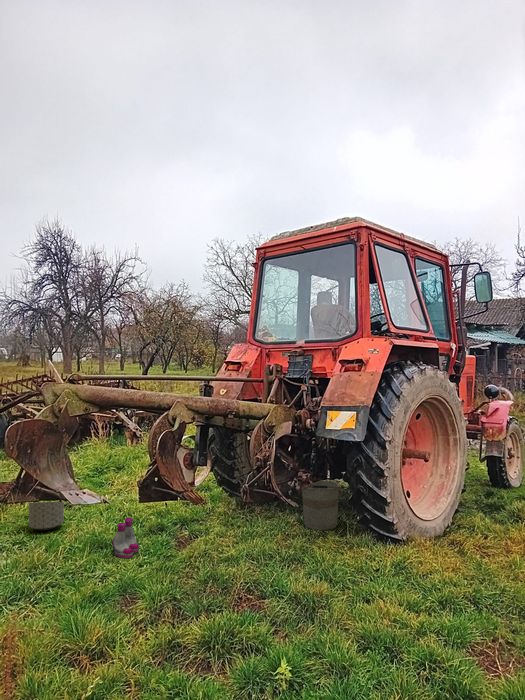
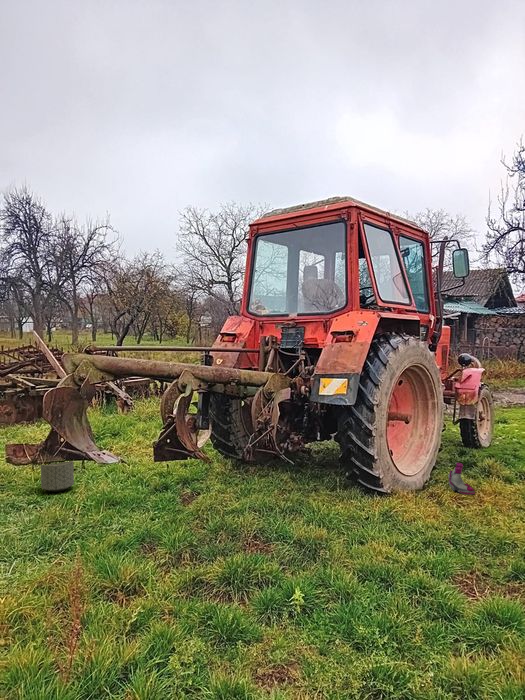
bucket: present [298,480,342,530] -> none [292,442,332,486]
boots: present [112,517,139,558] -> present [448,463,475,495]

